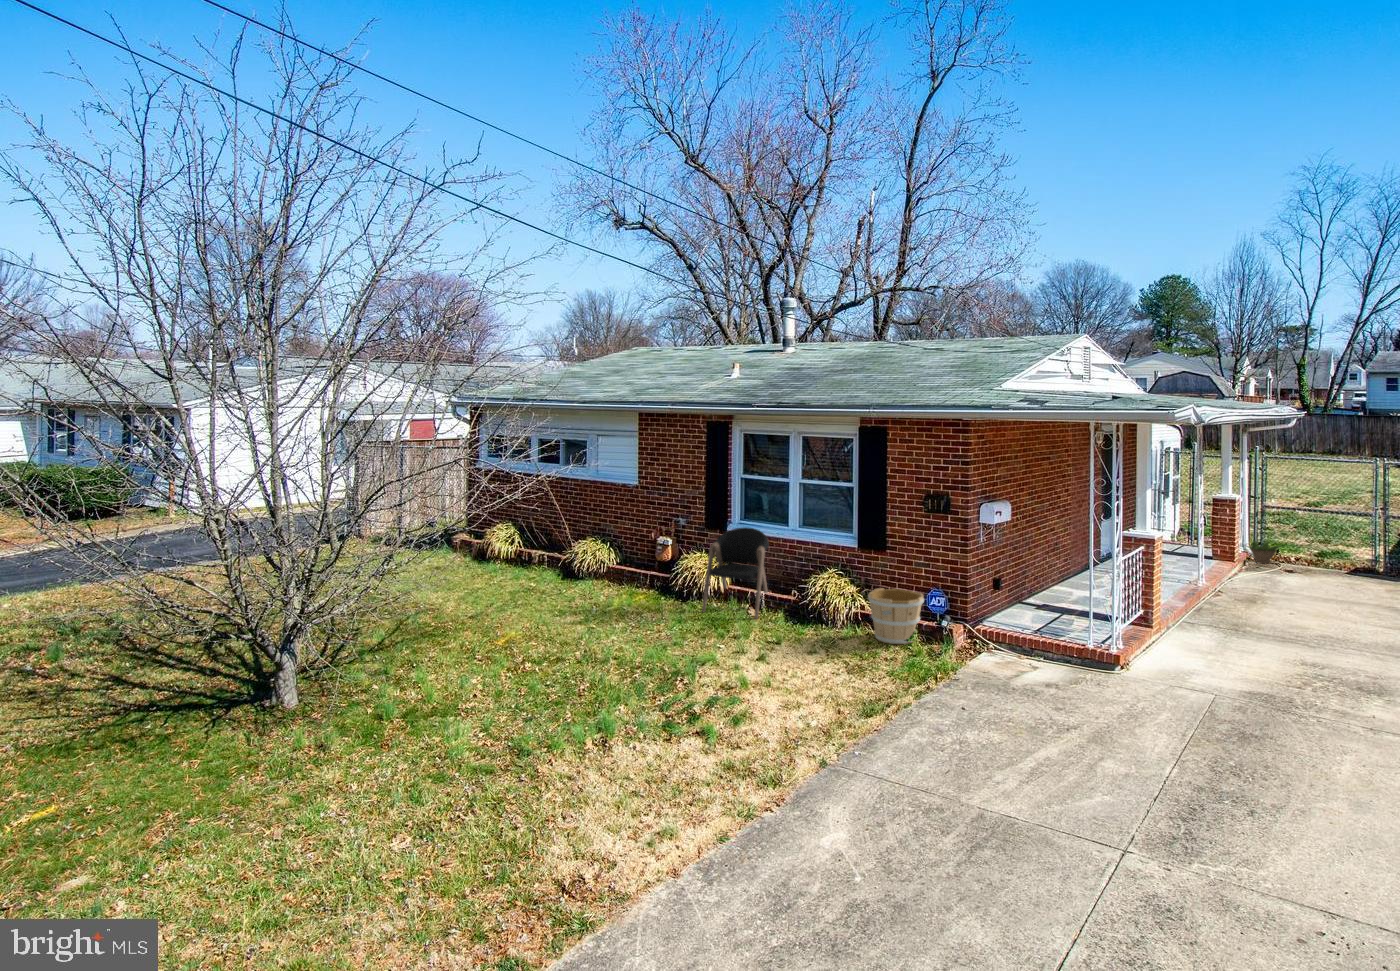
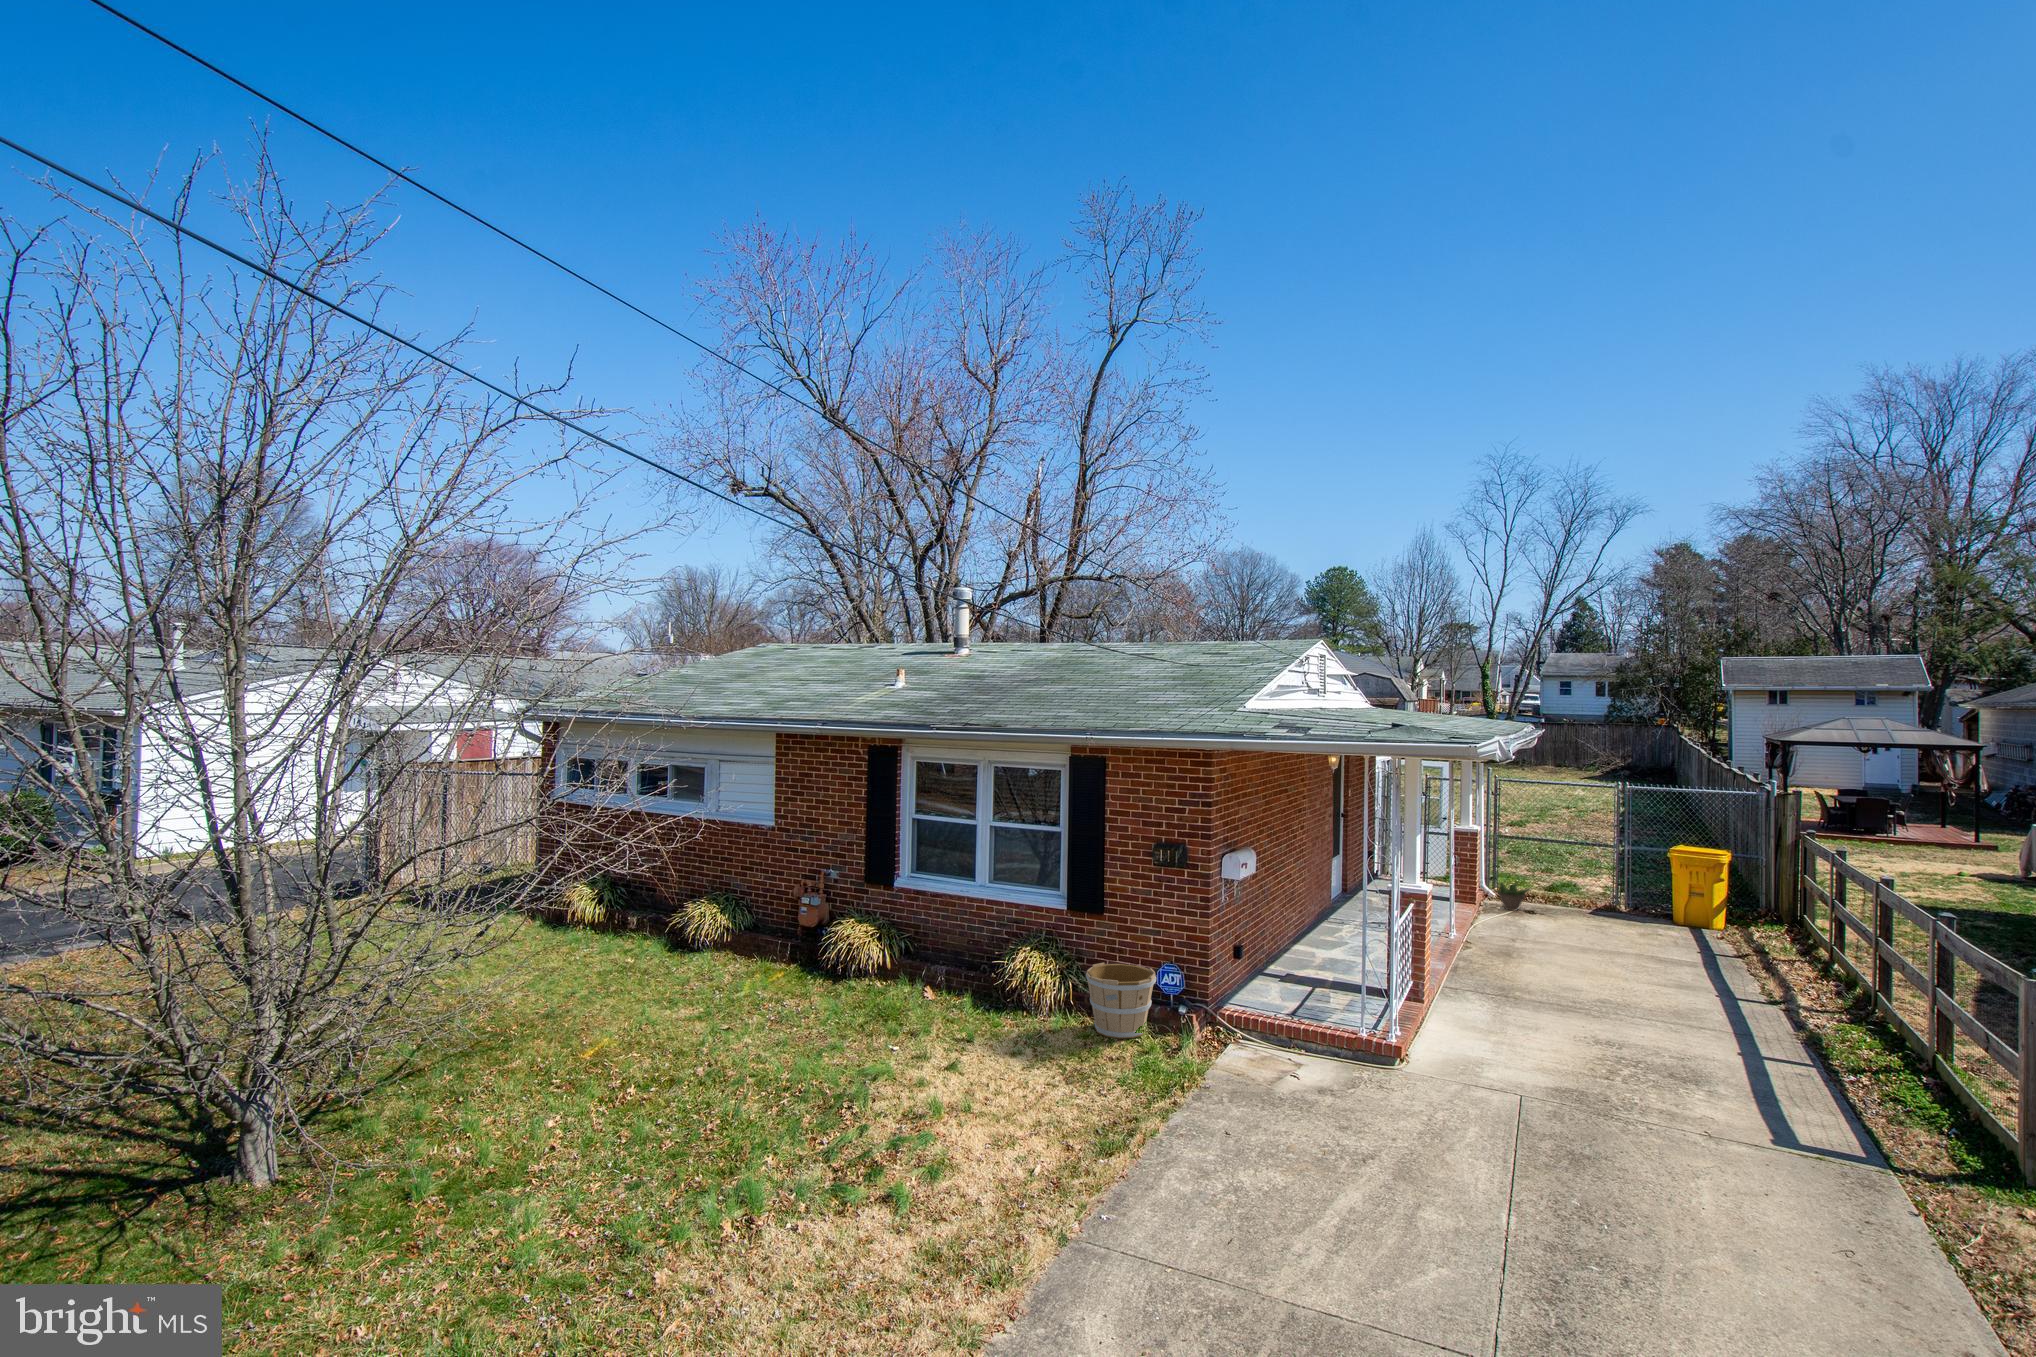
chair: present [702,527,769,619] -> none [863,882,954,1008]

